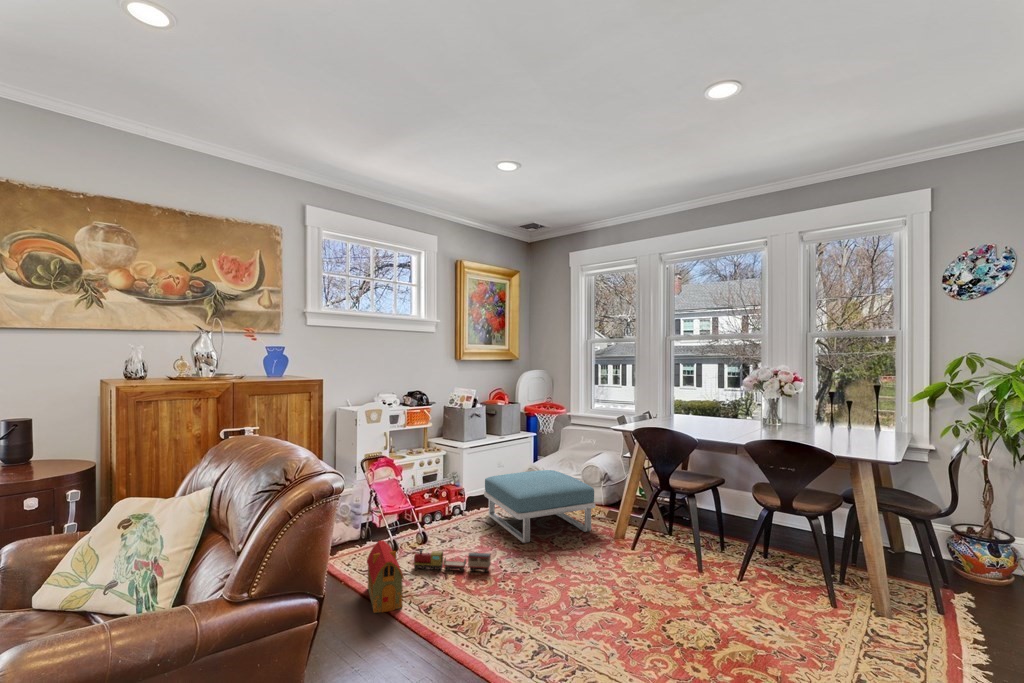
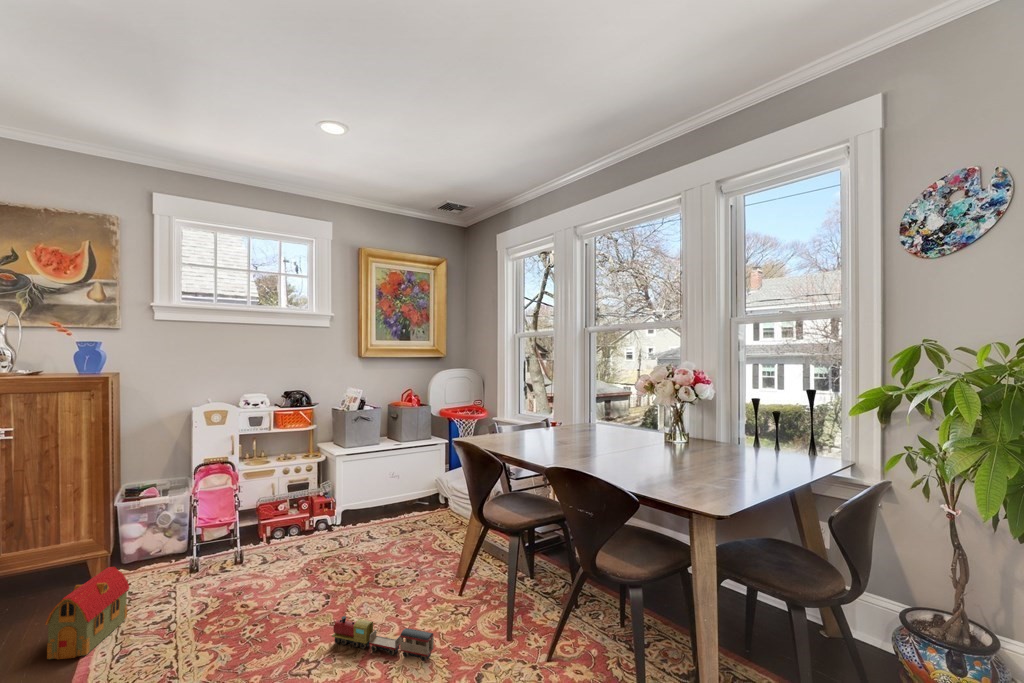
footstool: present [484,470,595,543] -> none [329,485,442,575]
toy train: present [413,550,491,572] -> present [332,616,434,661]

